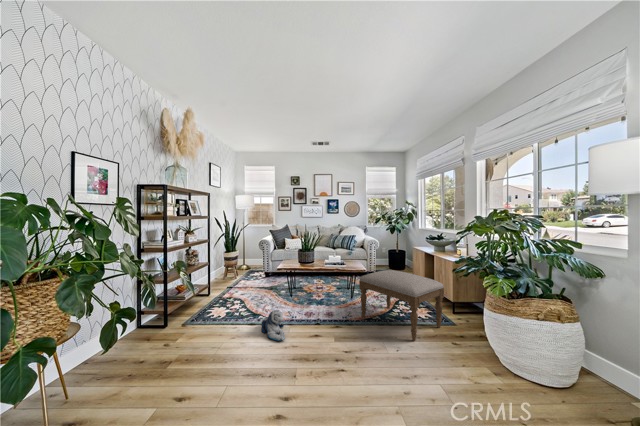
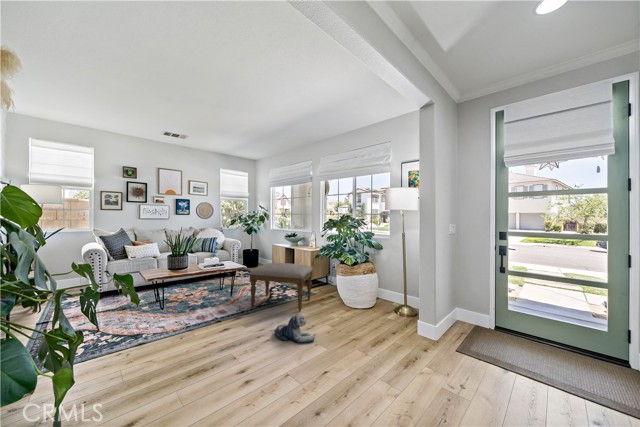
plush toy: present [262,310,285,341] -> present [274,314,315,343]

